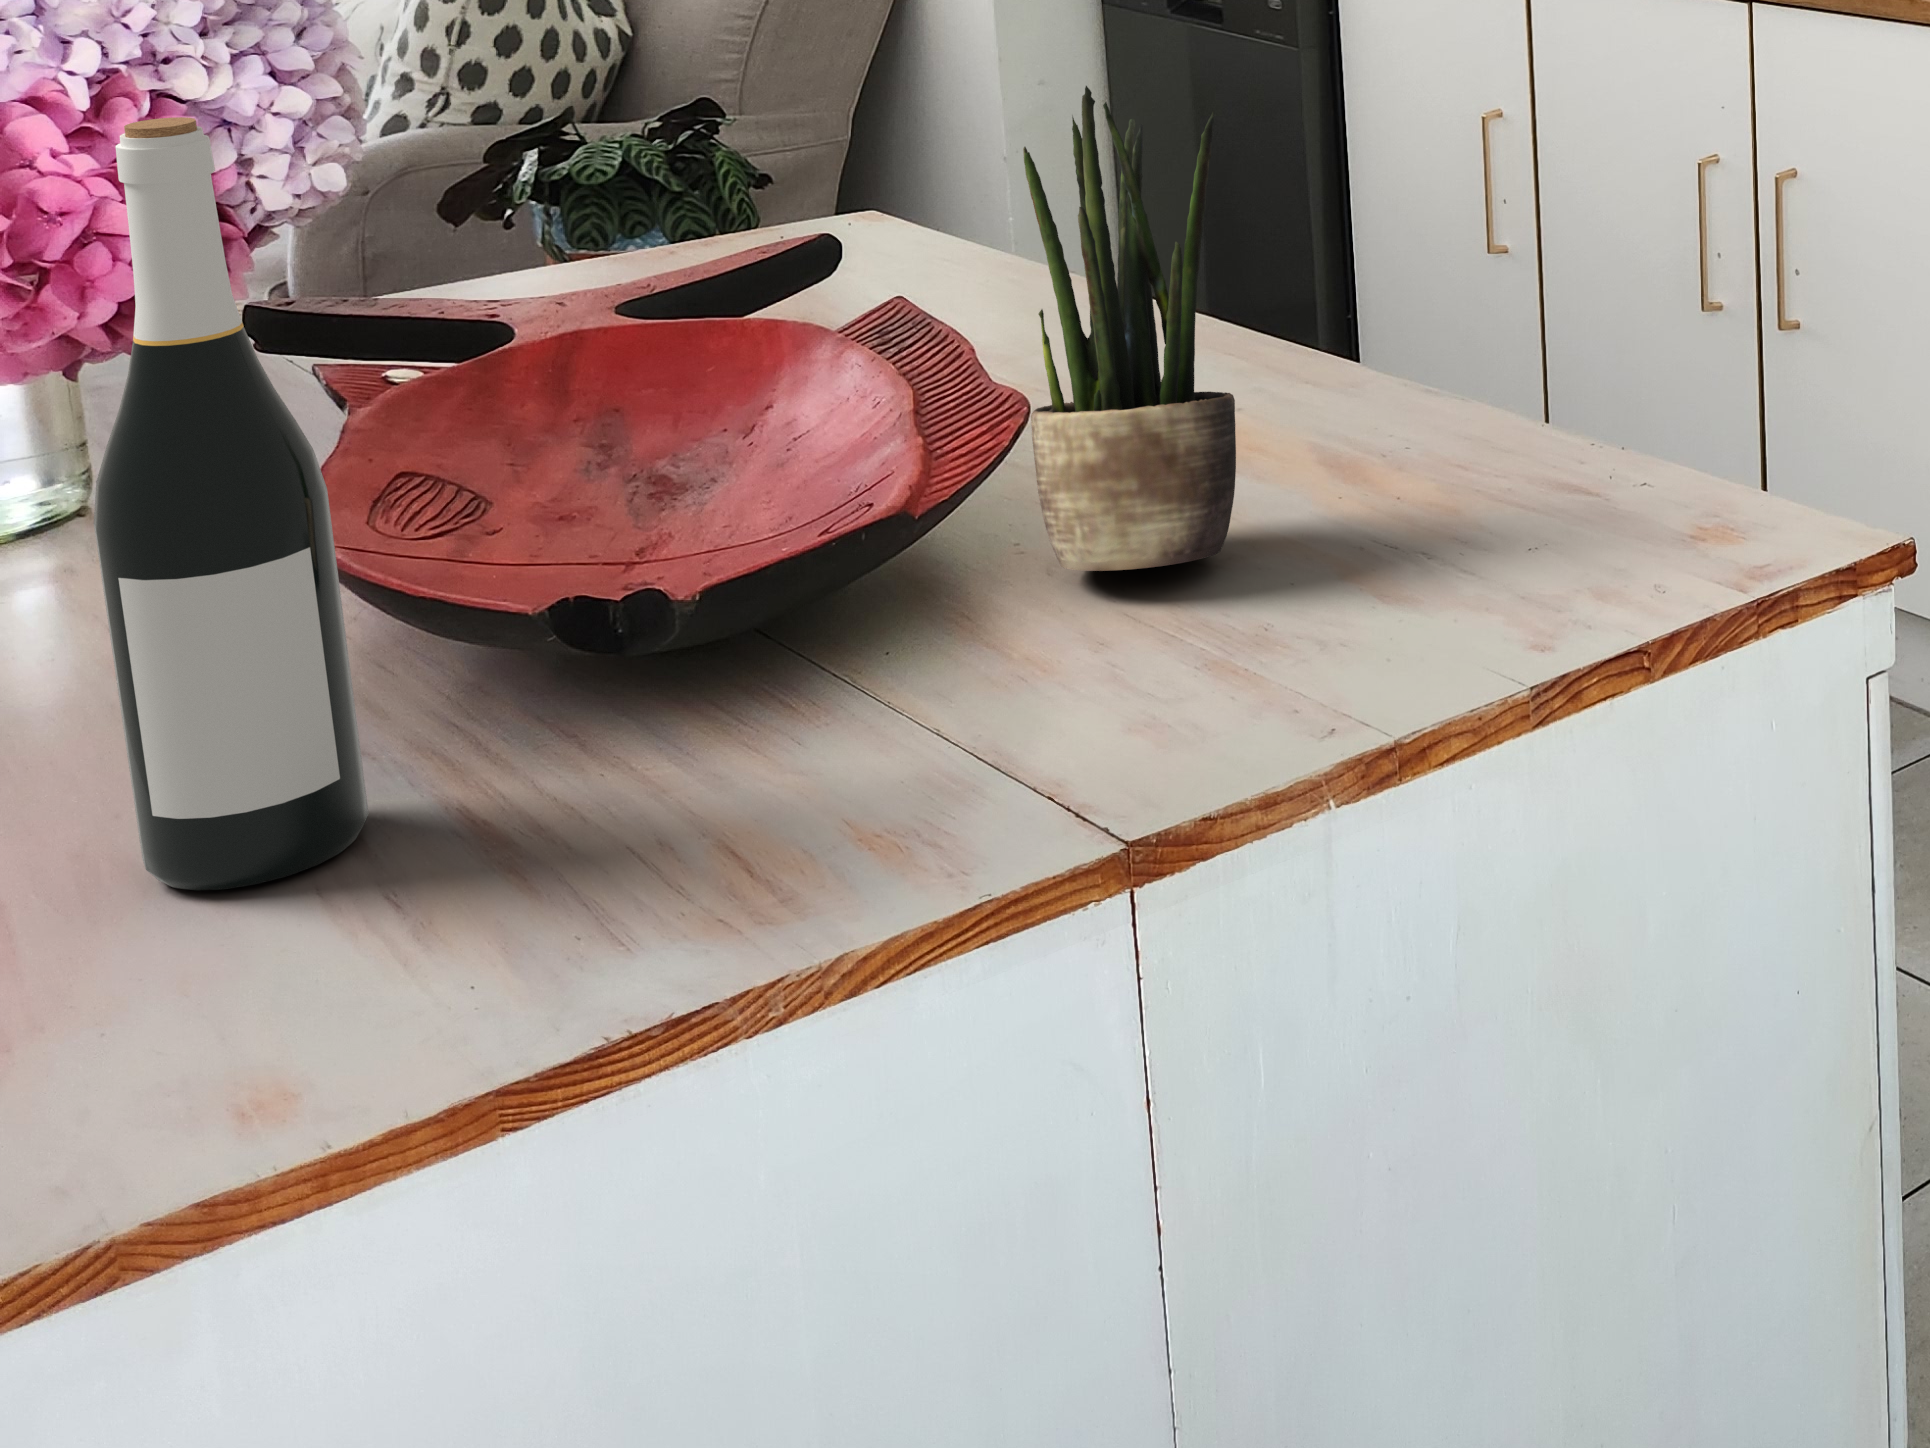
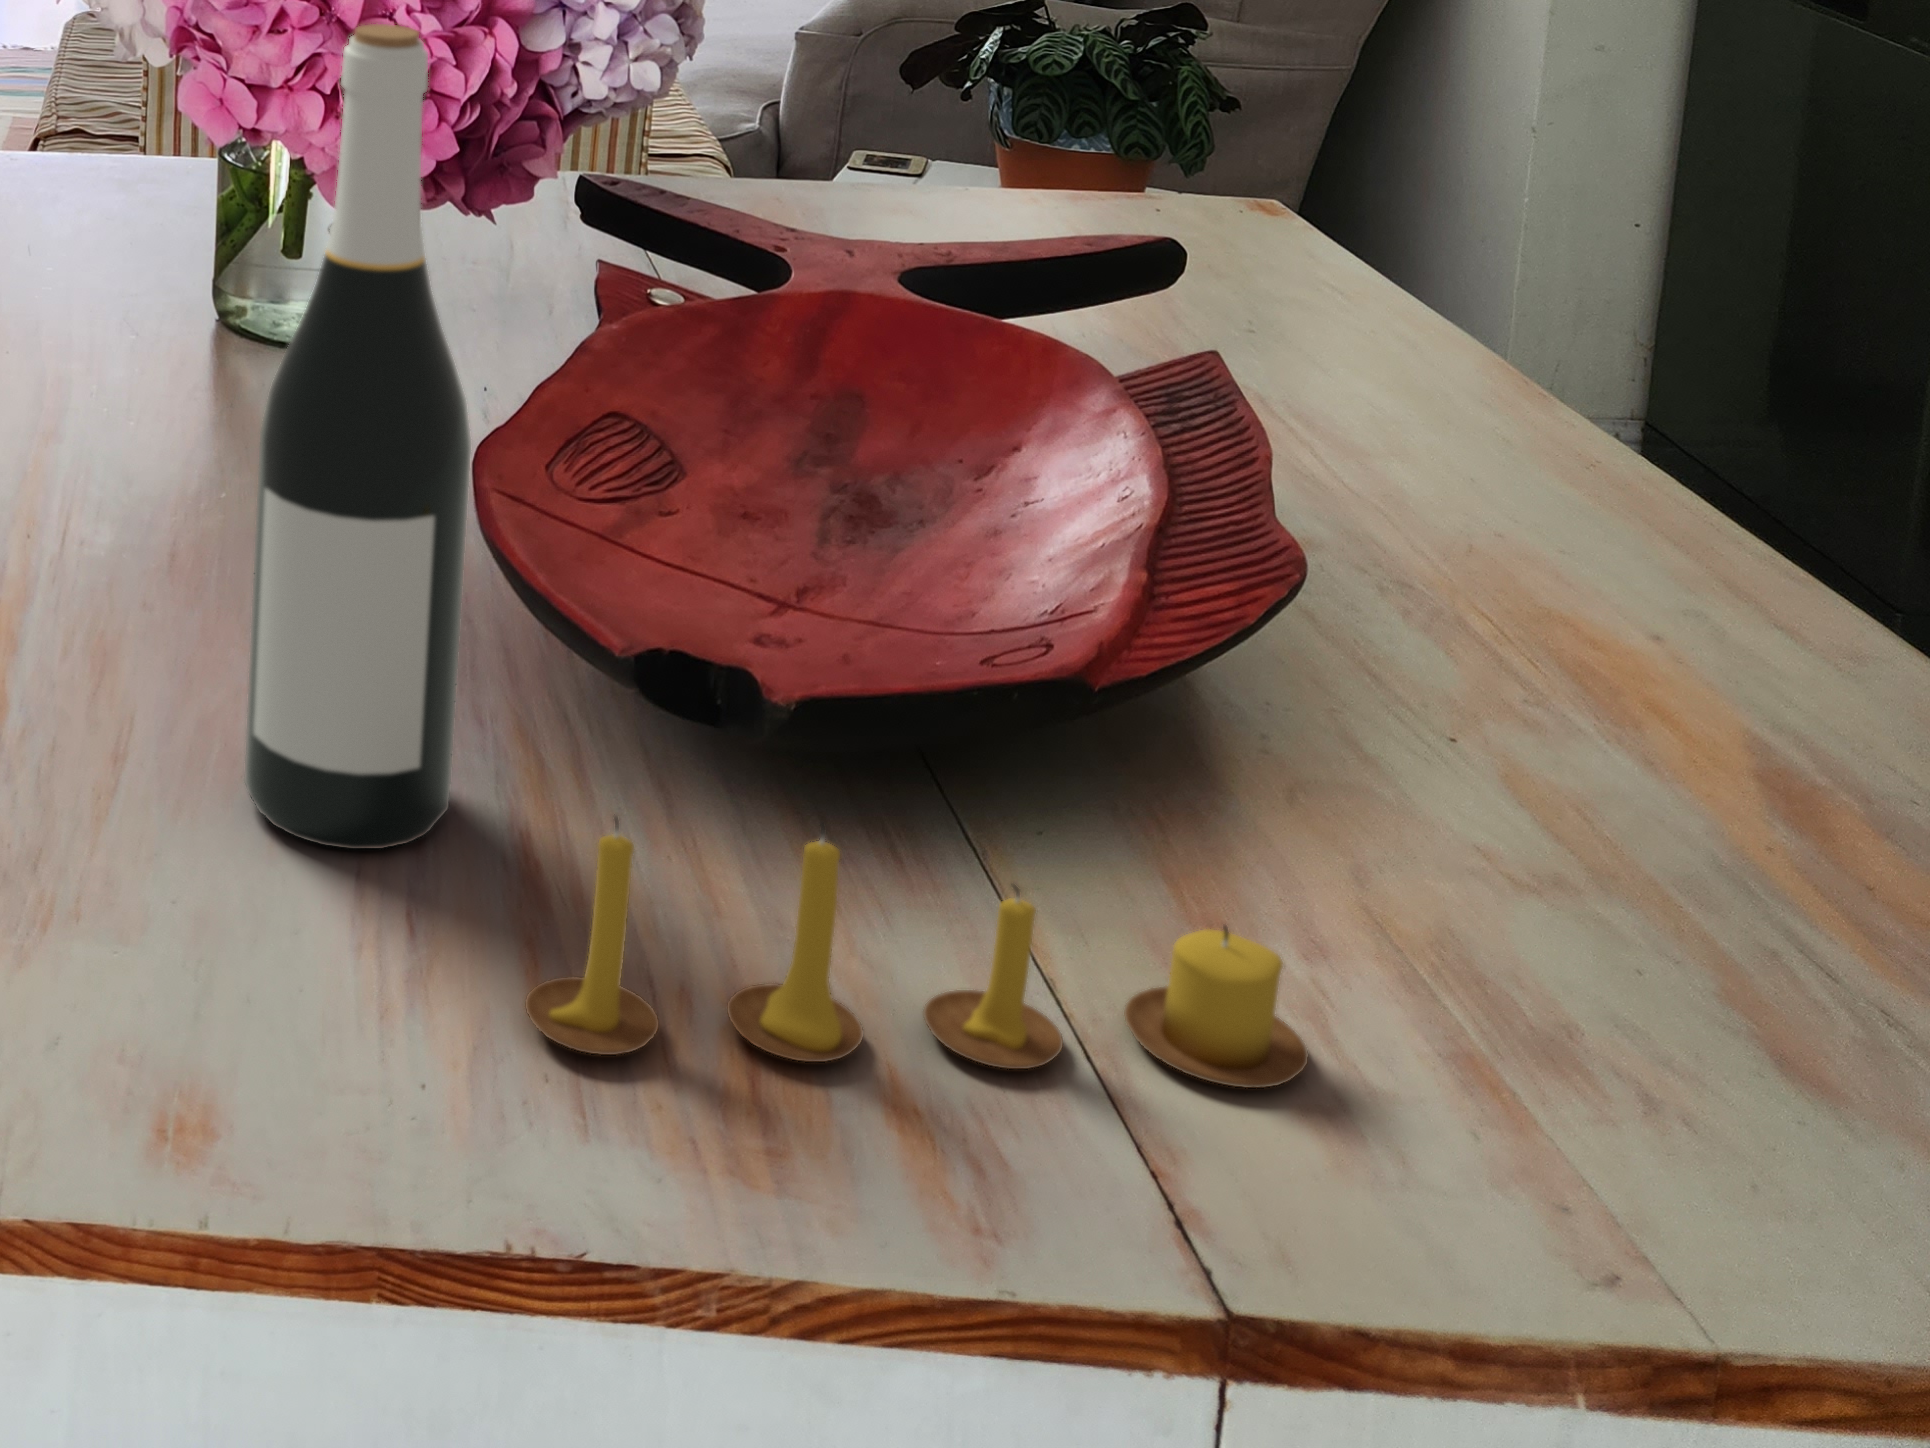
potted plant: present [1023,86,1236,571] -> none [1316,182,1700,884]
candle: none [517,632,1105,912] -> present [525,817,1308,1088]

